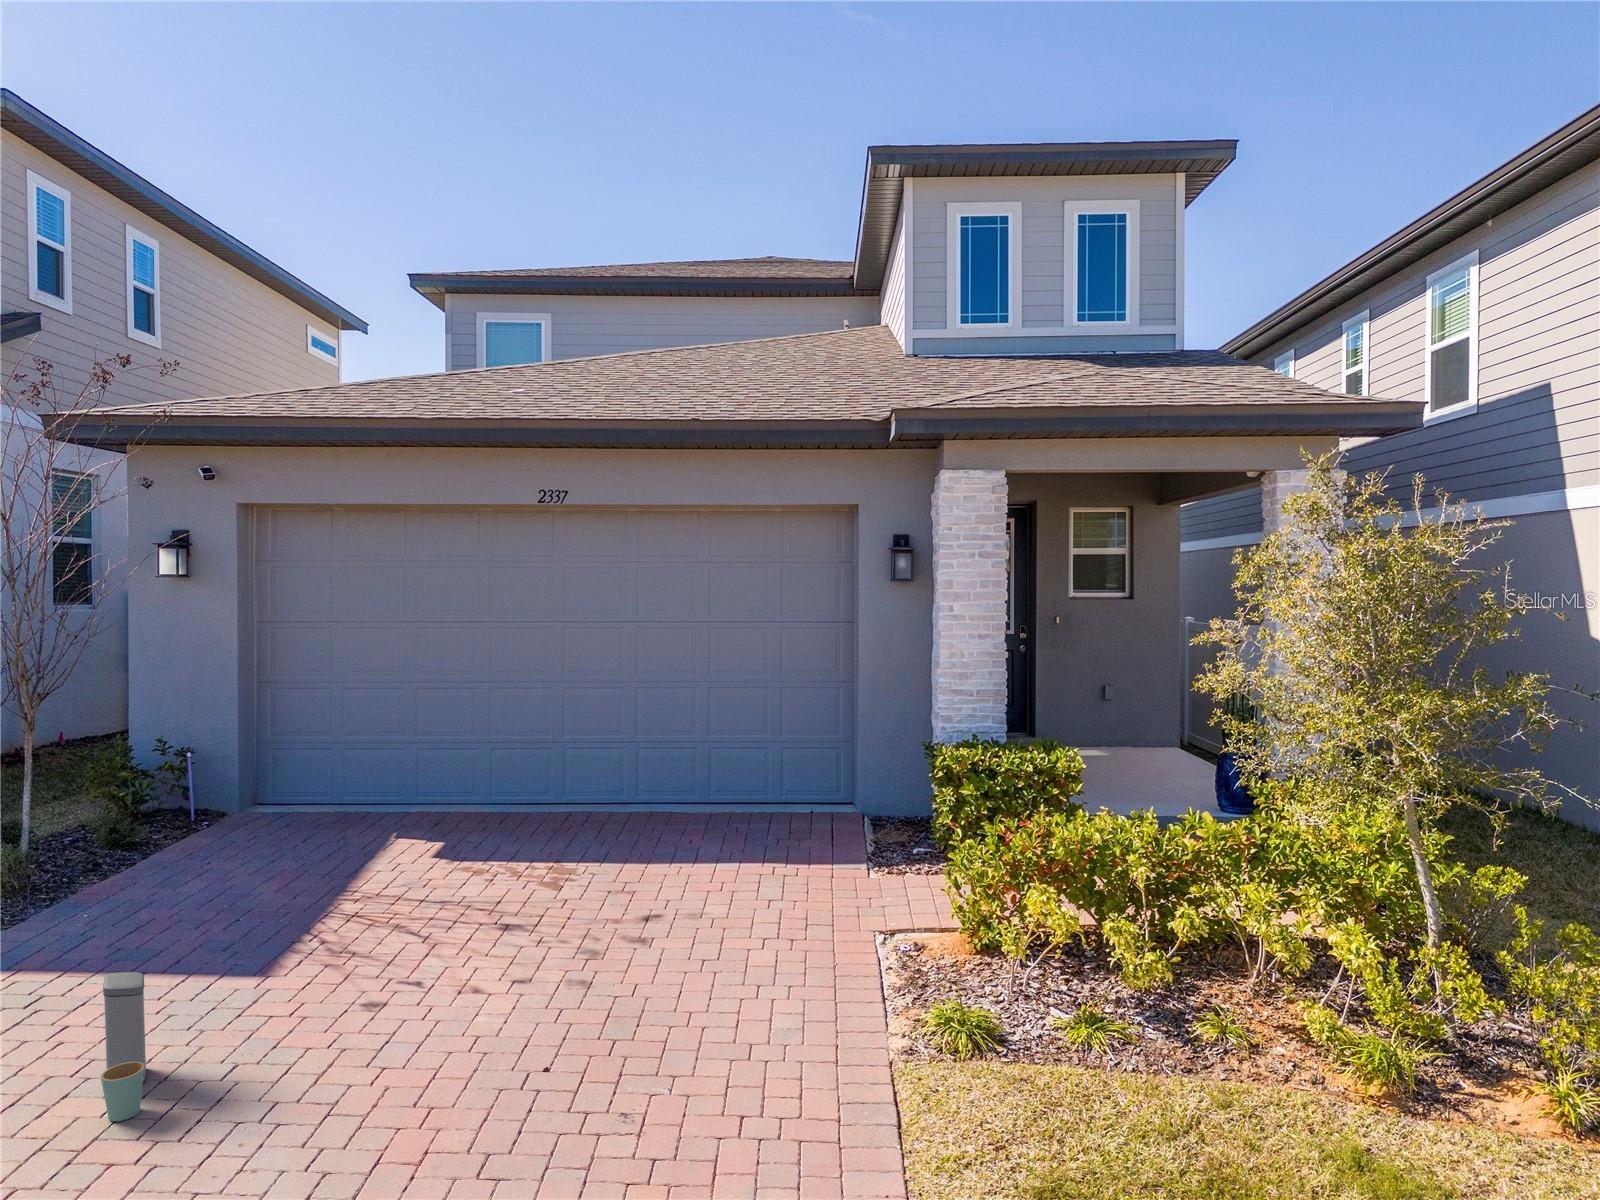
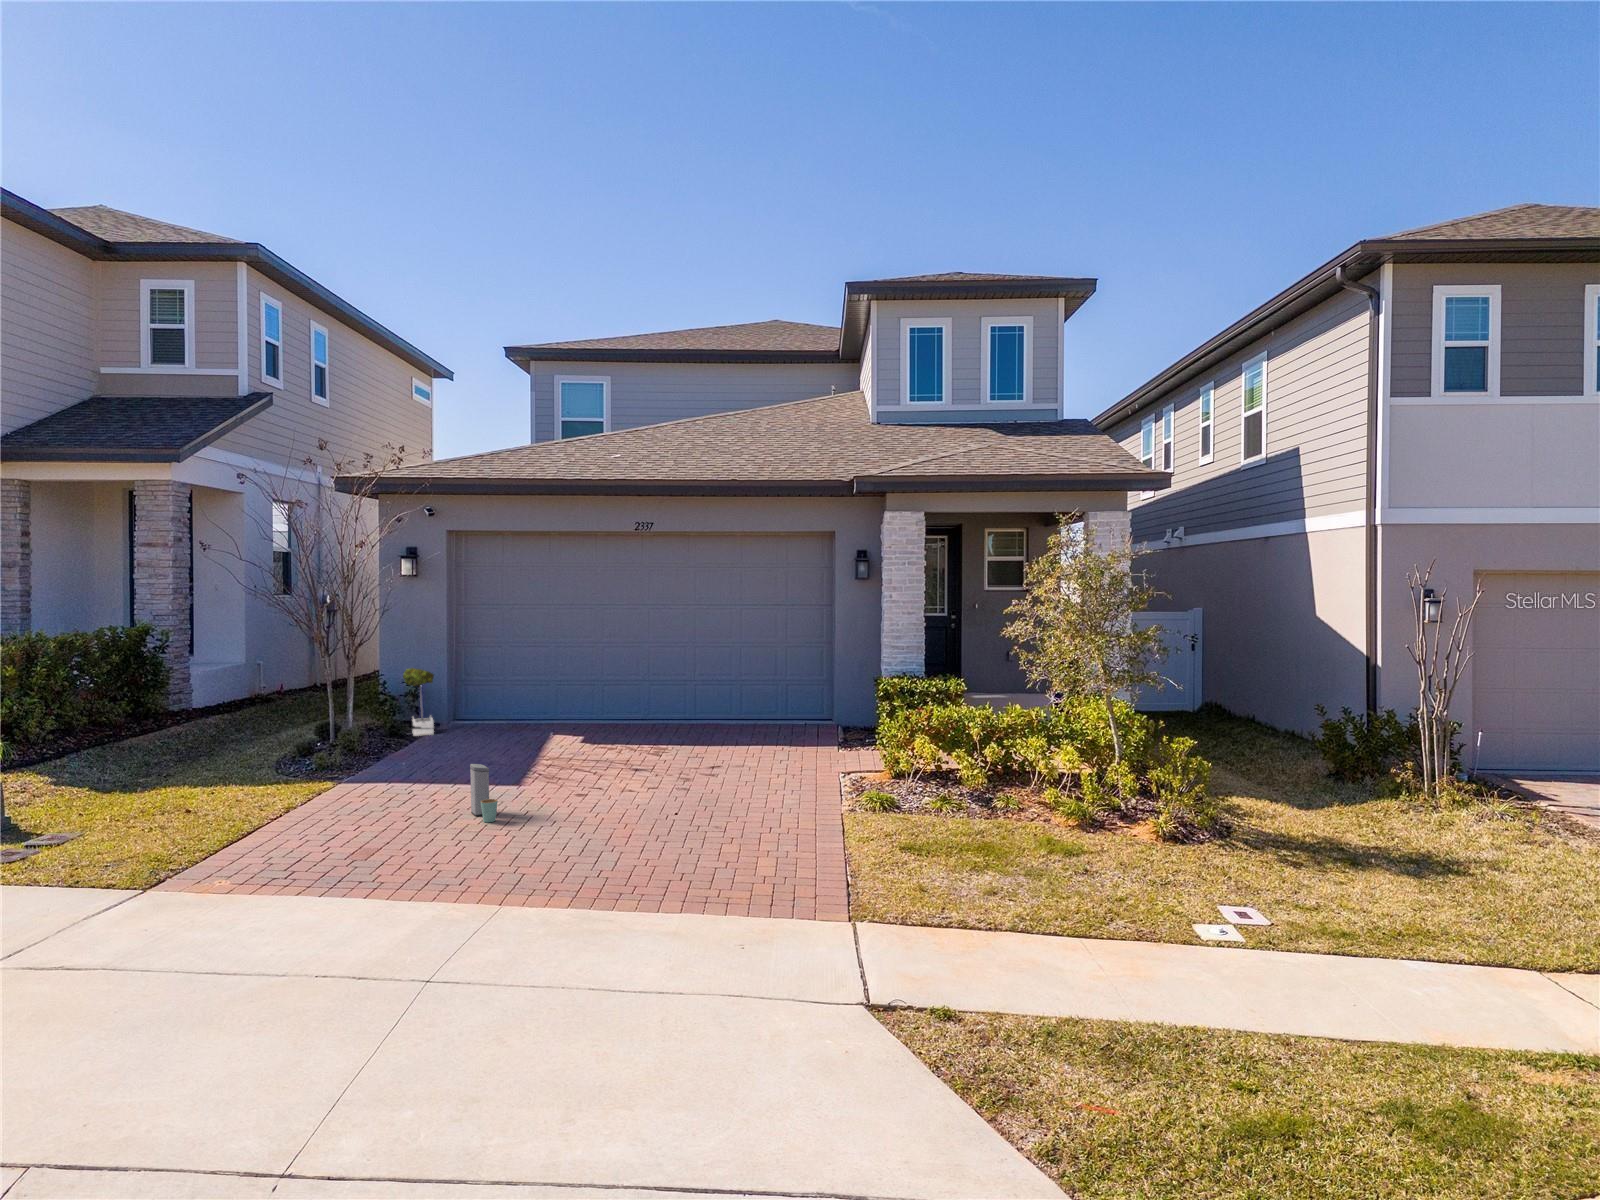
potted tree: none [169,720,224,829] -> present [403,668,434,736]

